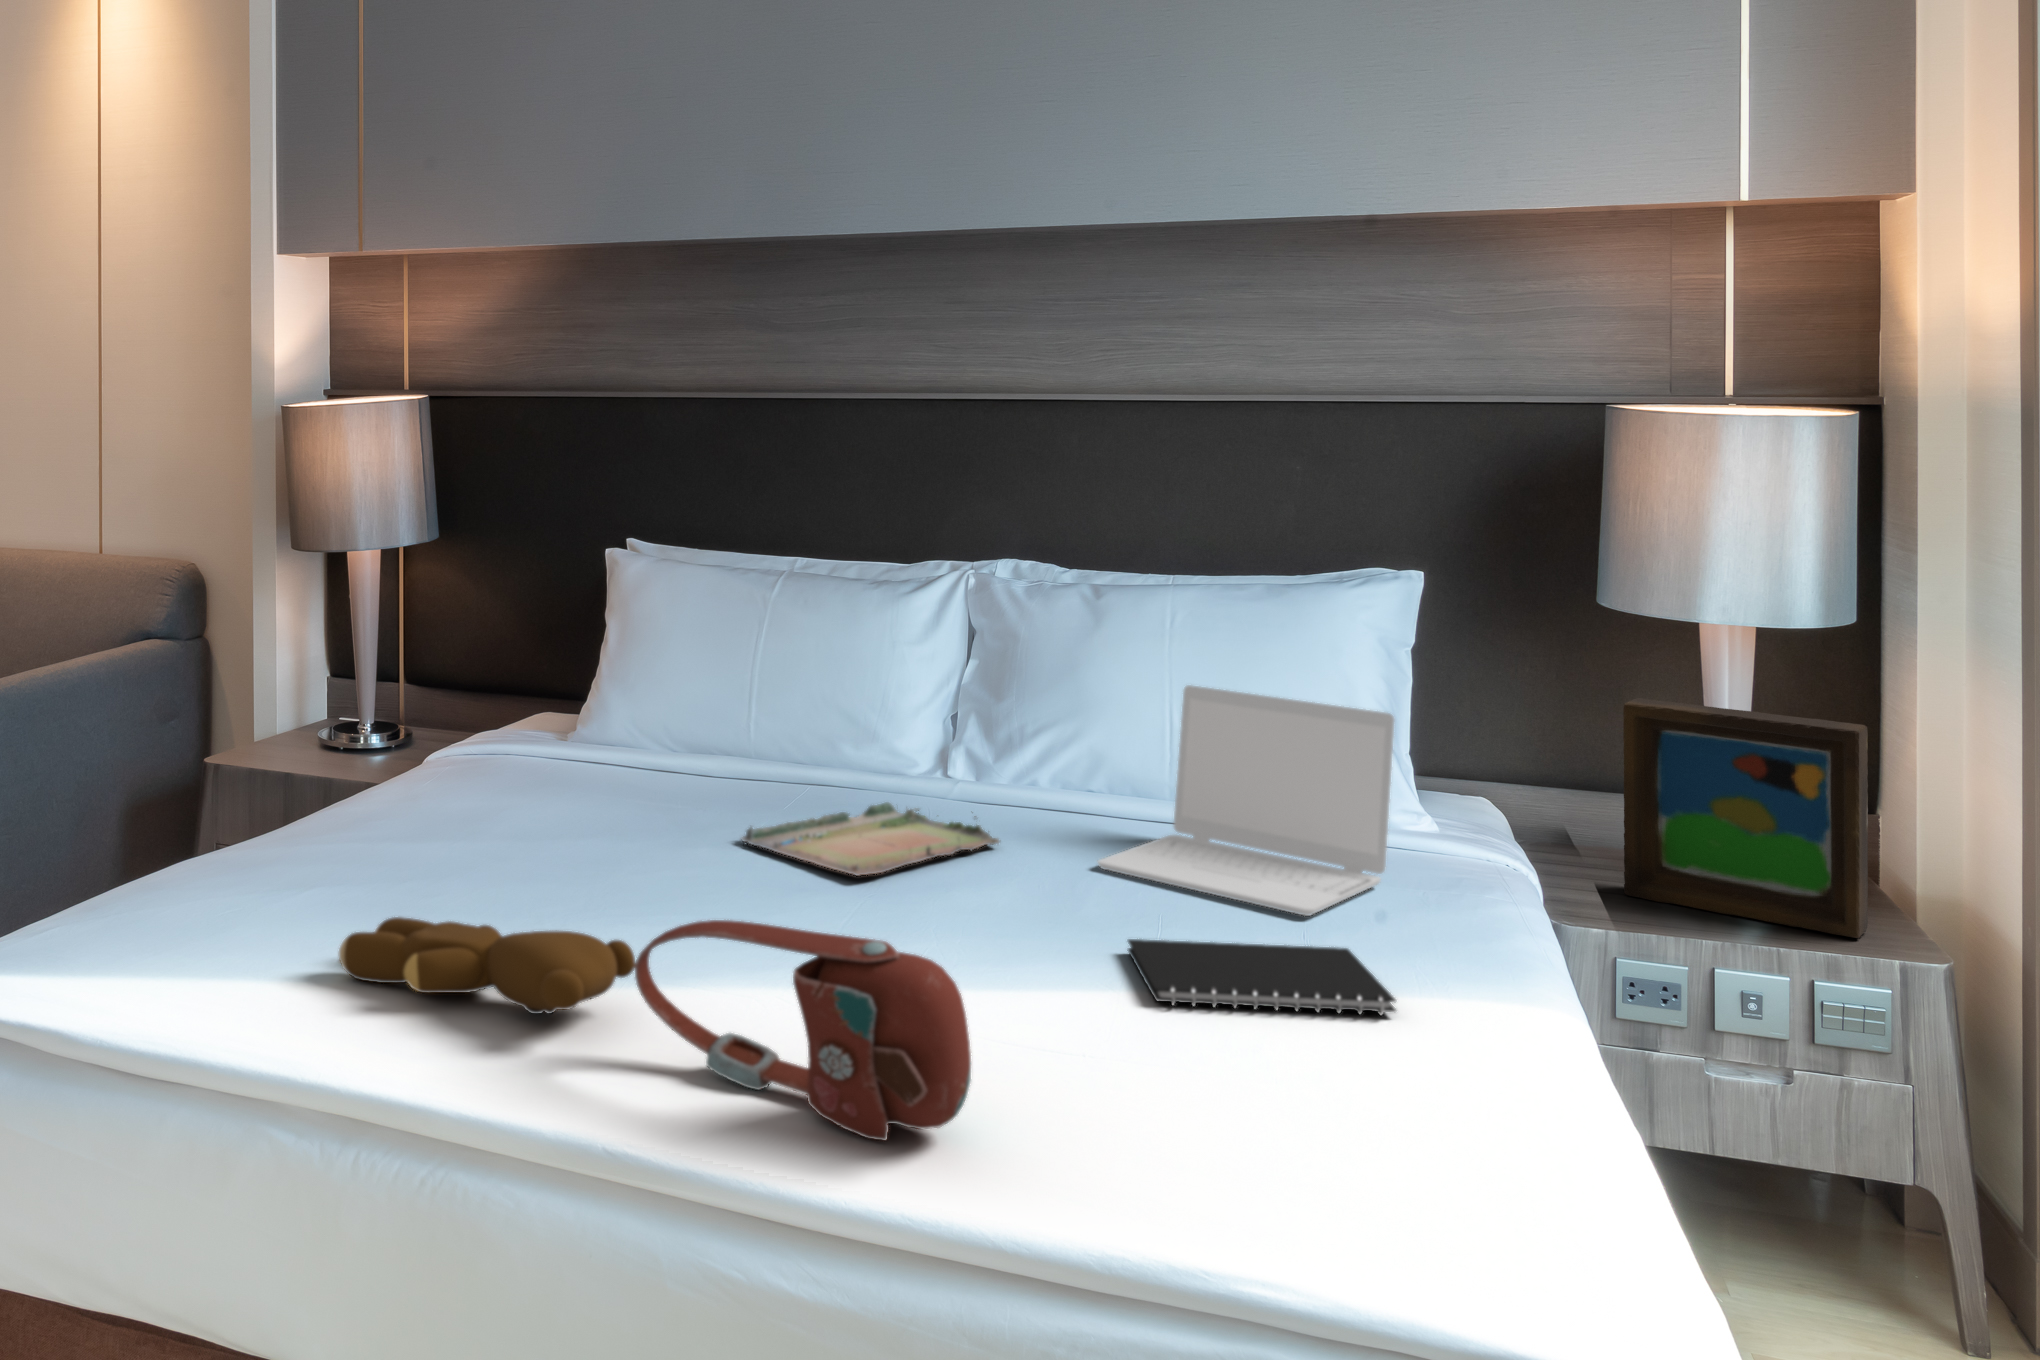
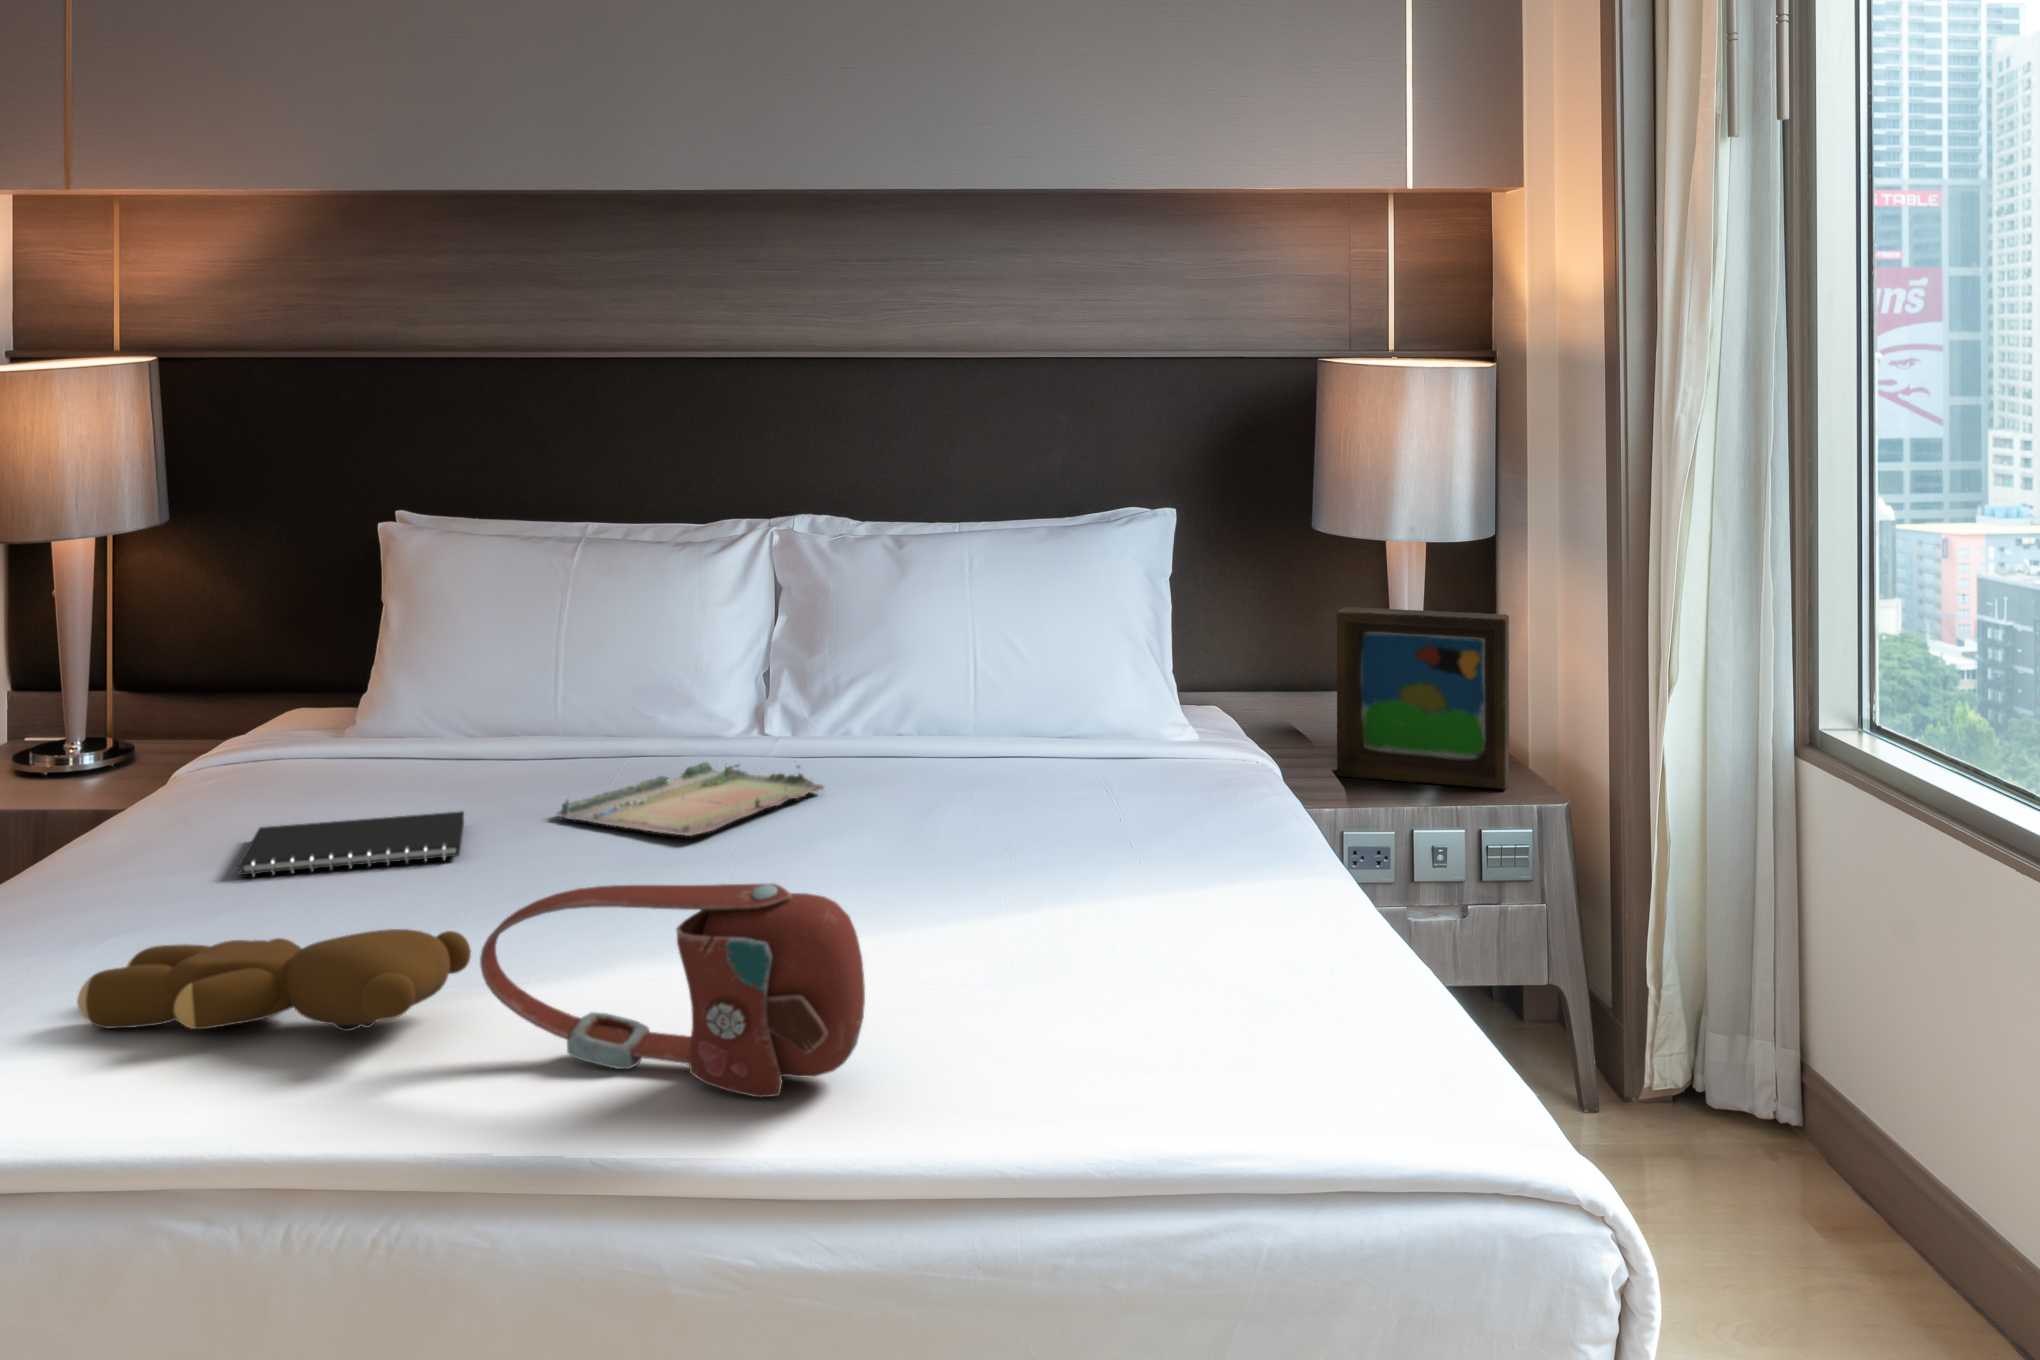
laptop: present [1098,685,1394,916] -> none [920,620,1176,821]
notebook: present [1127,939,1396,1015] -> present [238,811,464,876]

